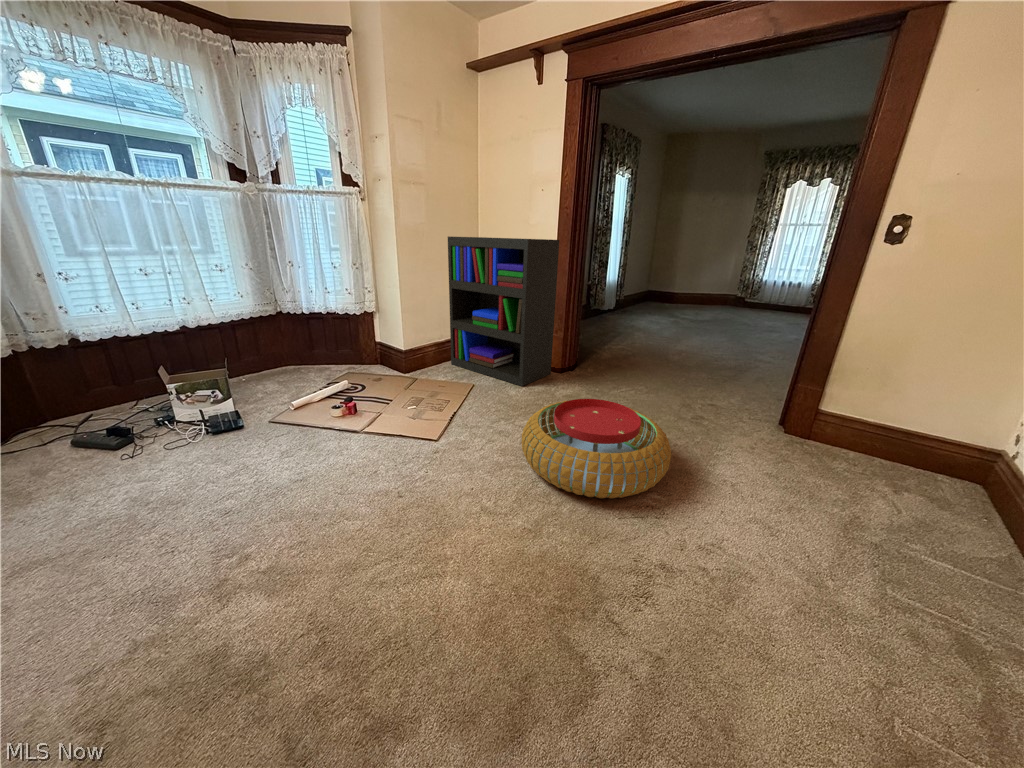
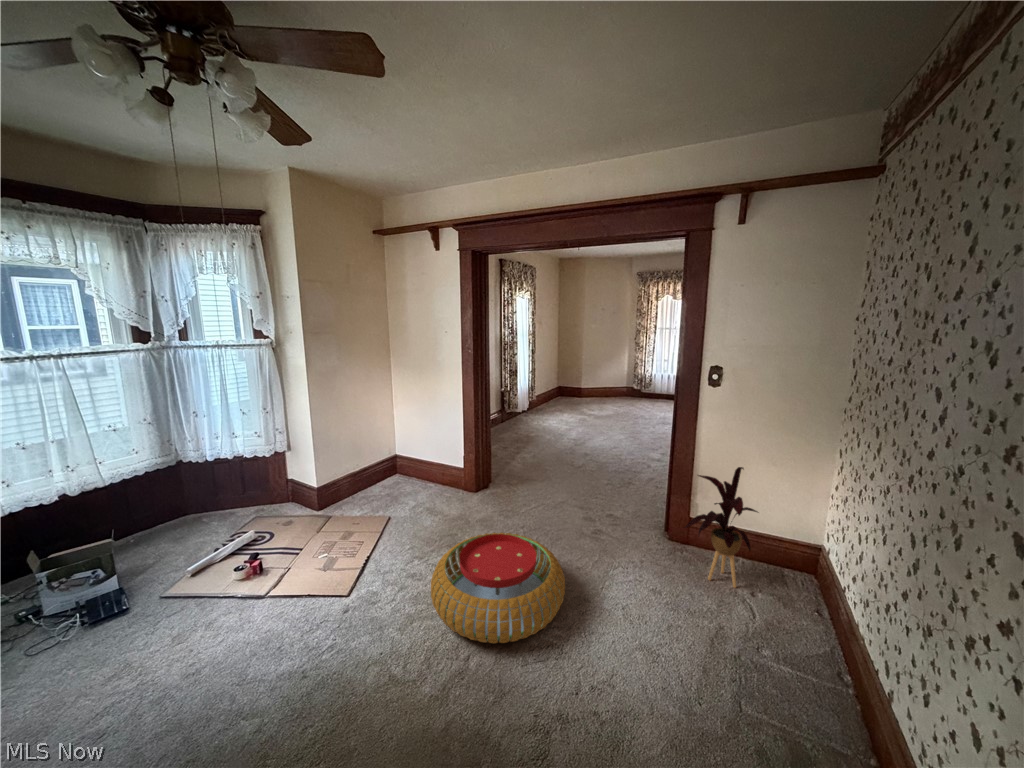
bookshelf: present [448,236,559,386] -> none [360,370,466,512]
house plant: none [825,336,946,487] -> present [685,467,757,588]

